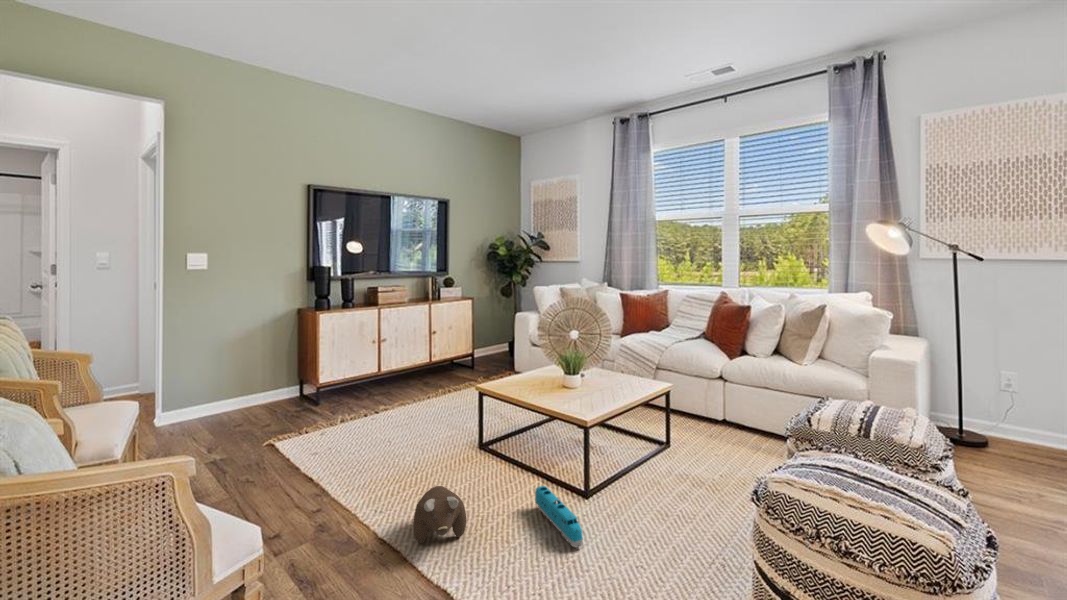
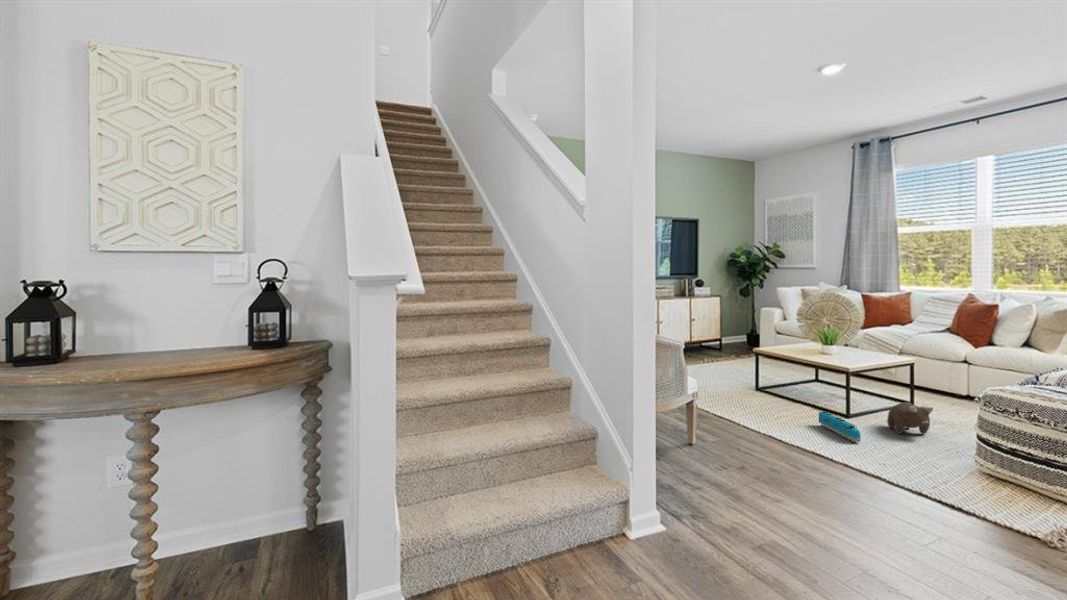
plush toy: present [413,486,466,543] -> present [887,403,933,434]

